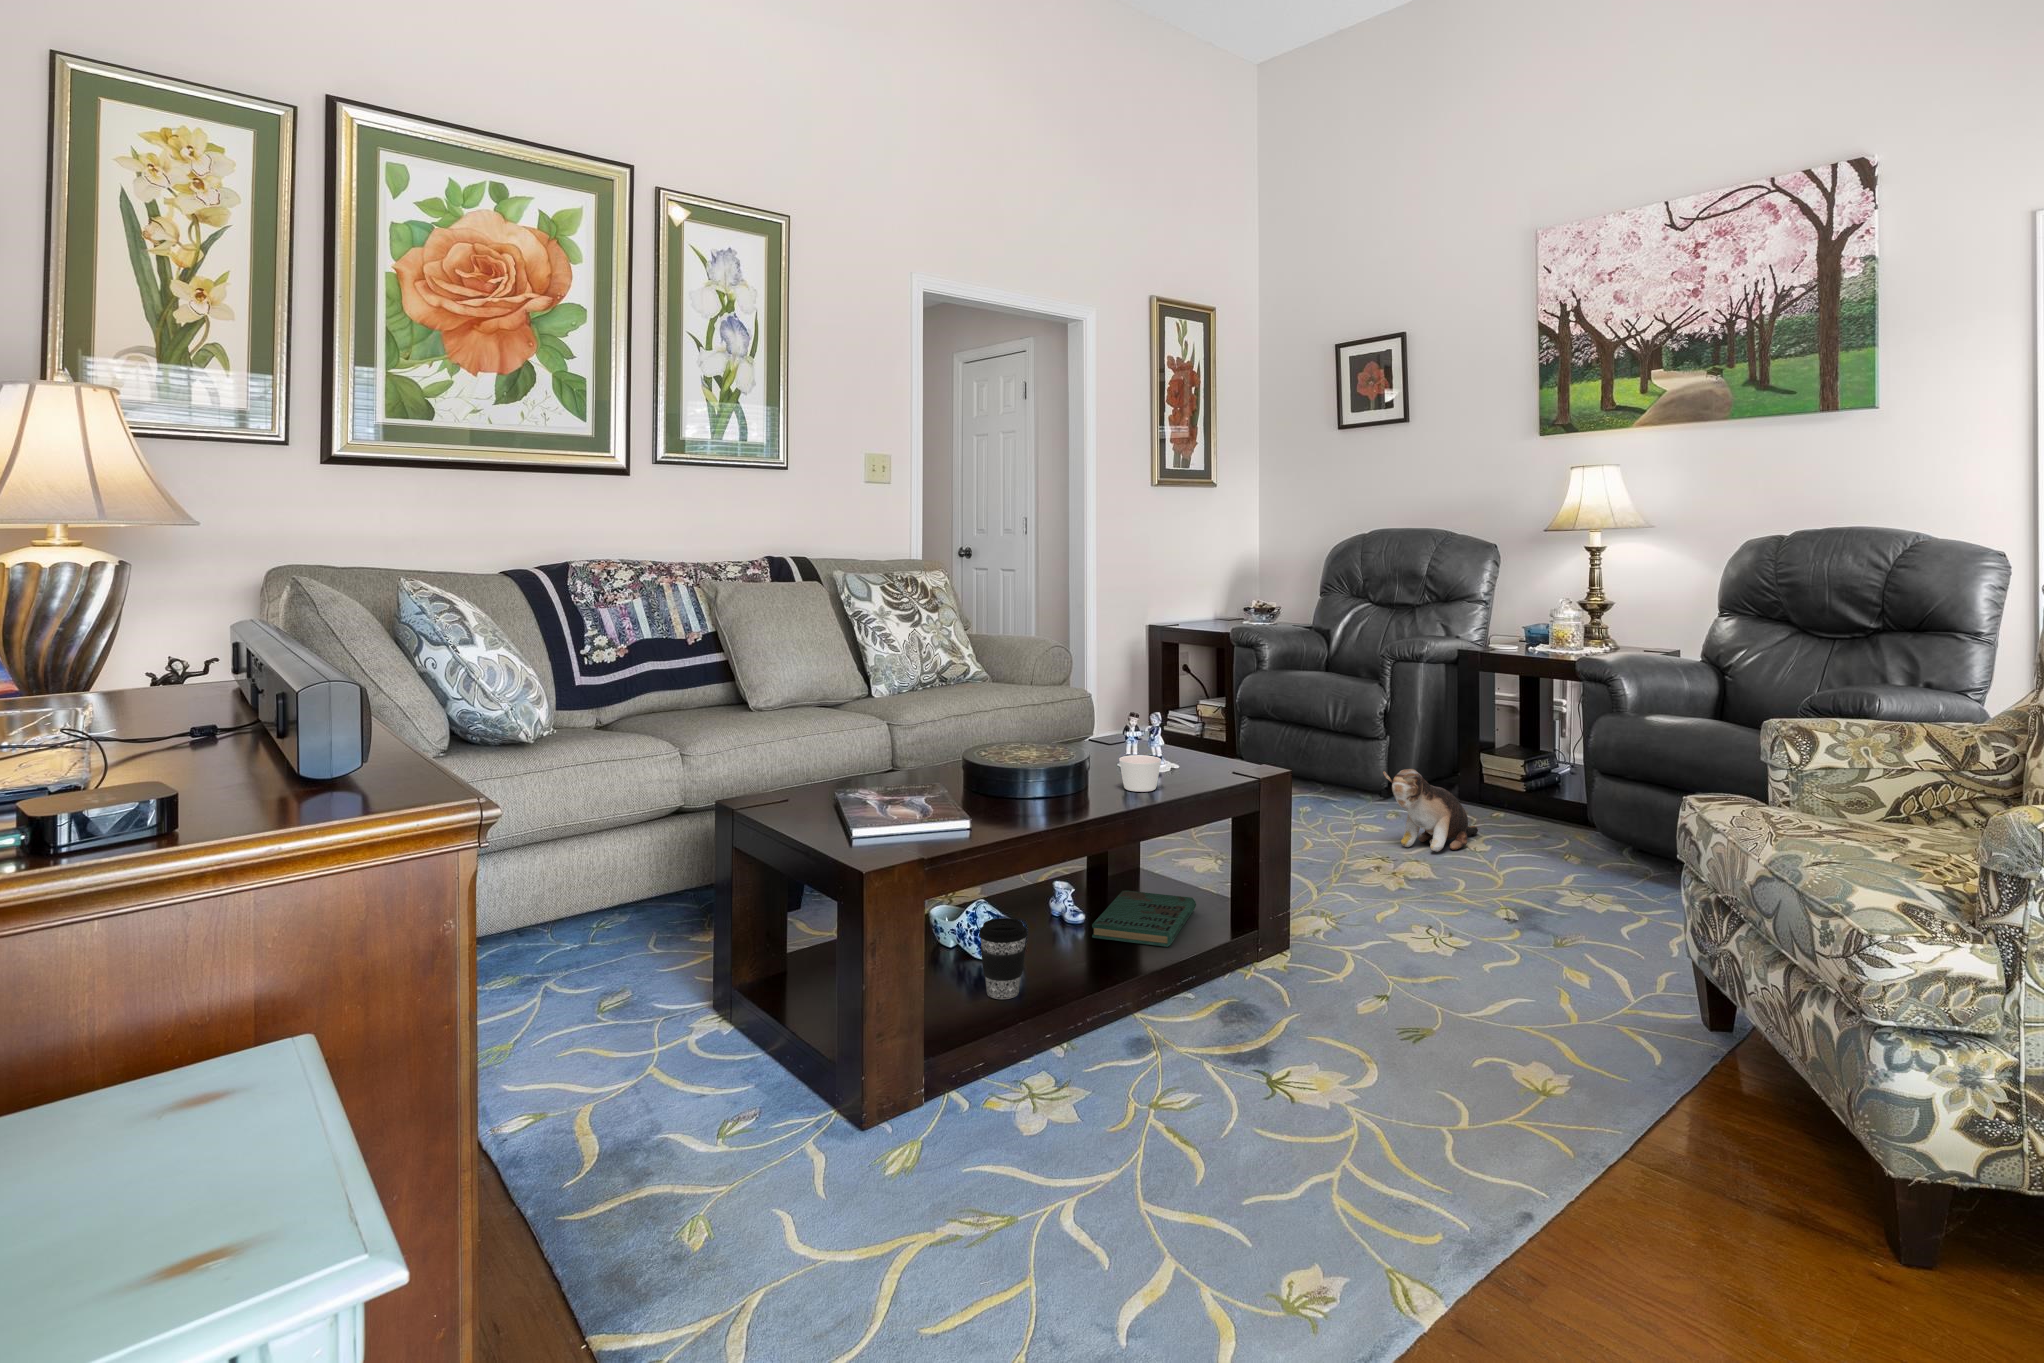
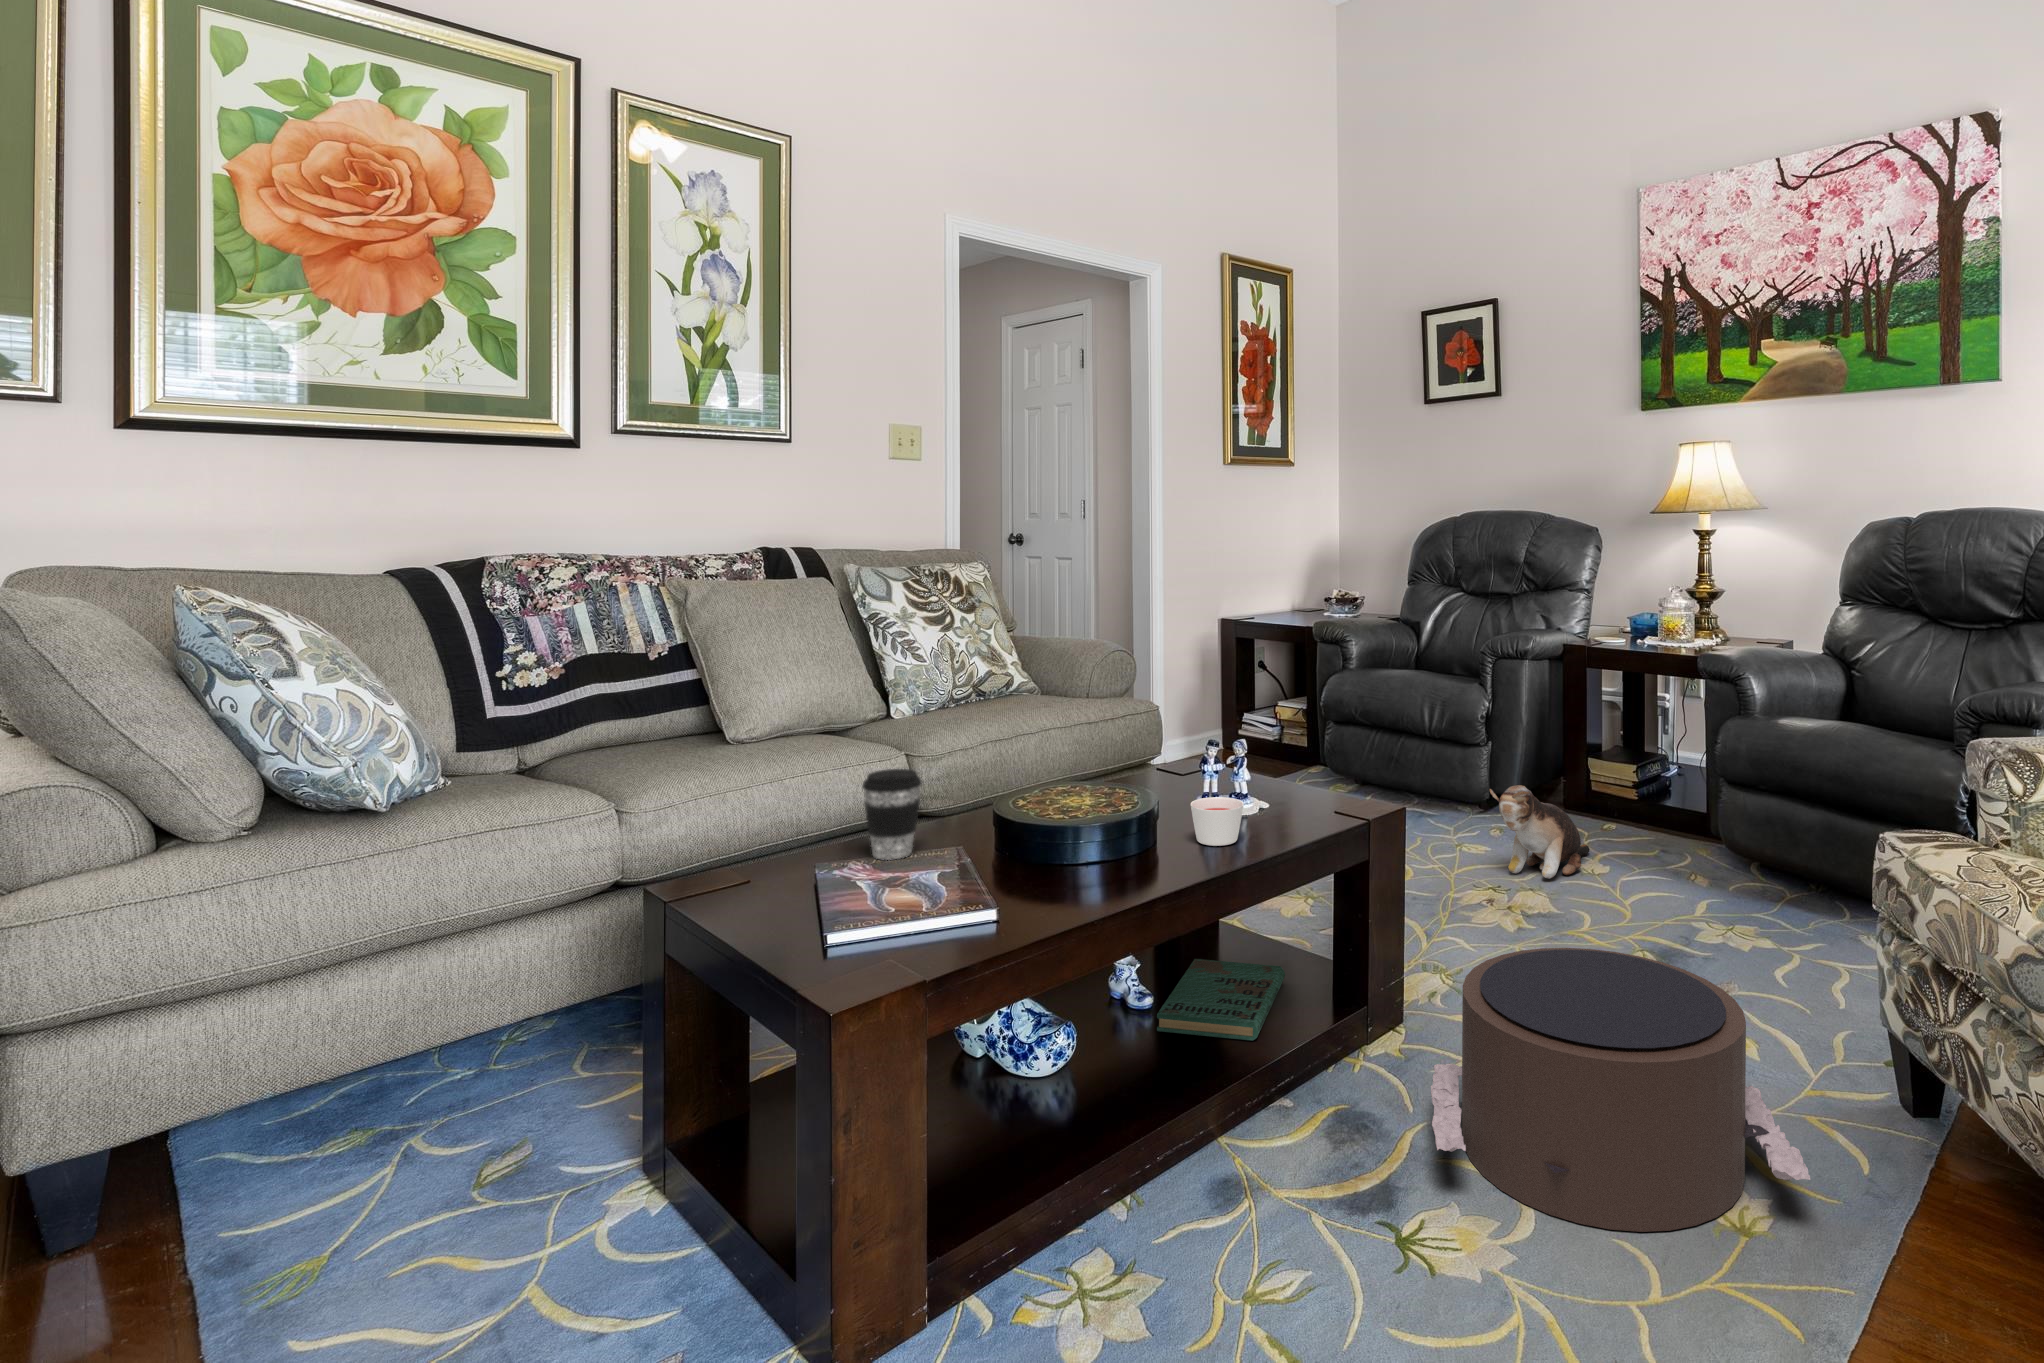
pouf: none [1303,883,1599,1087] -> present [1431,948,1810,1232]
coffee cup: present [979,918,1027,999] -> present [862,769,922,860]

